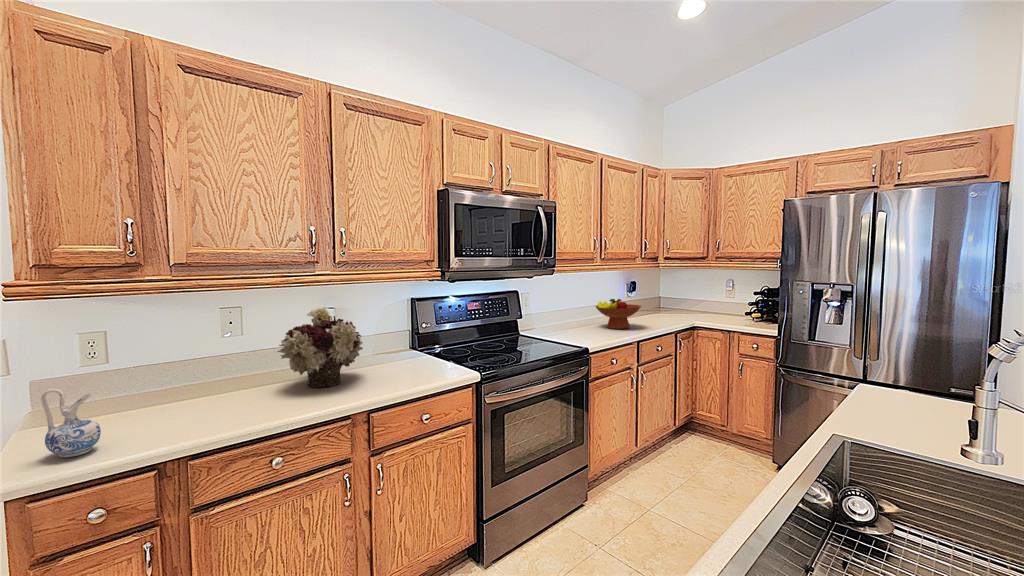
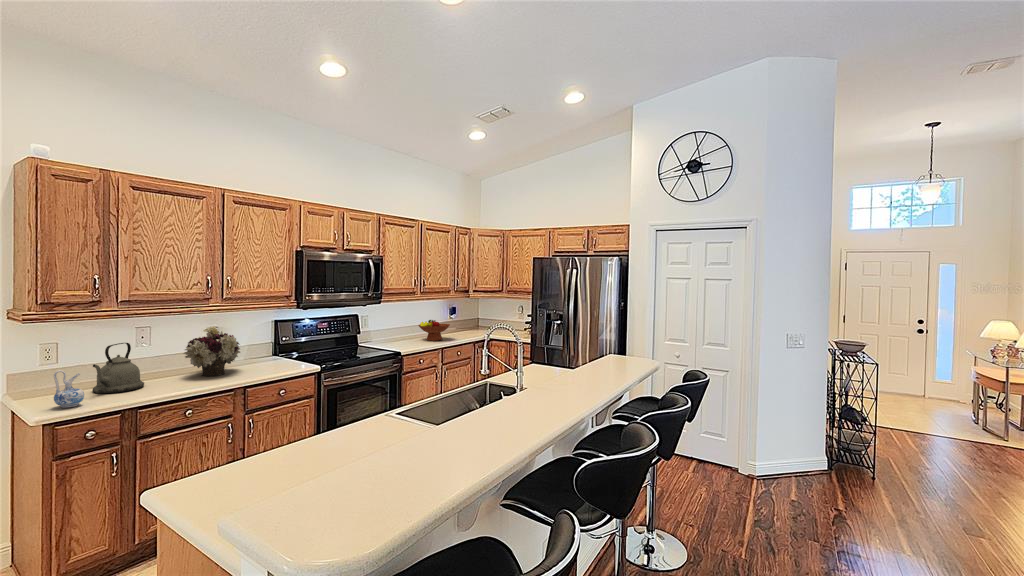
kettle: none [125,334,218,421] -> present [93,343,144,393]

